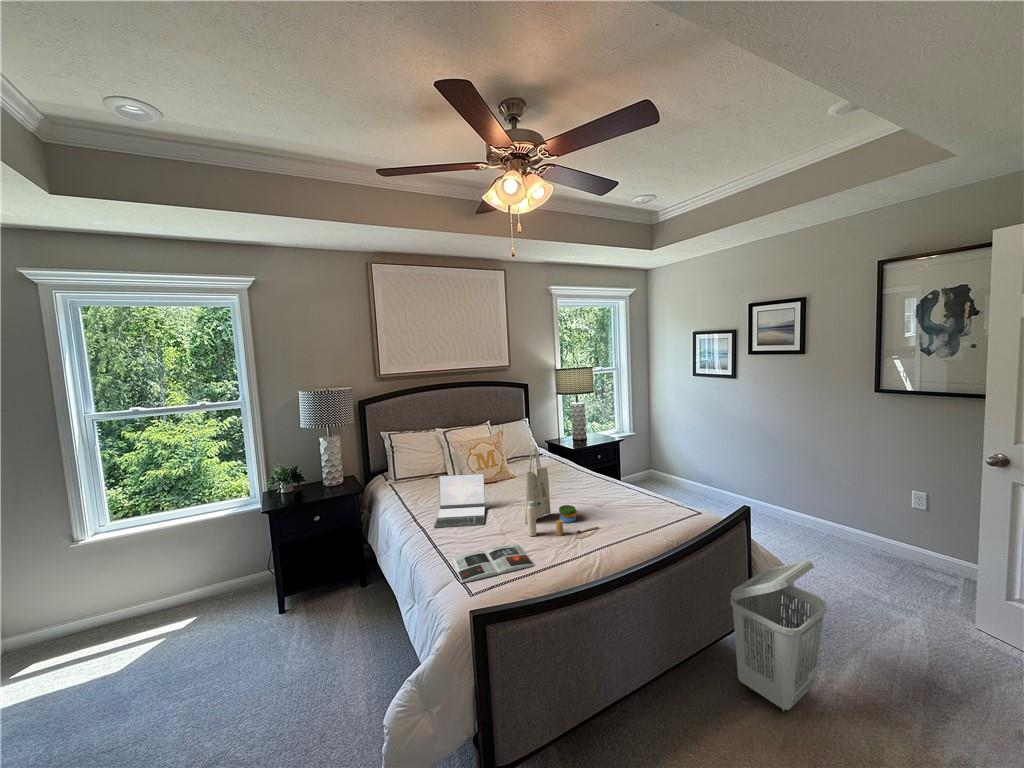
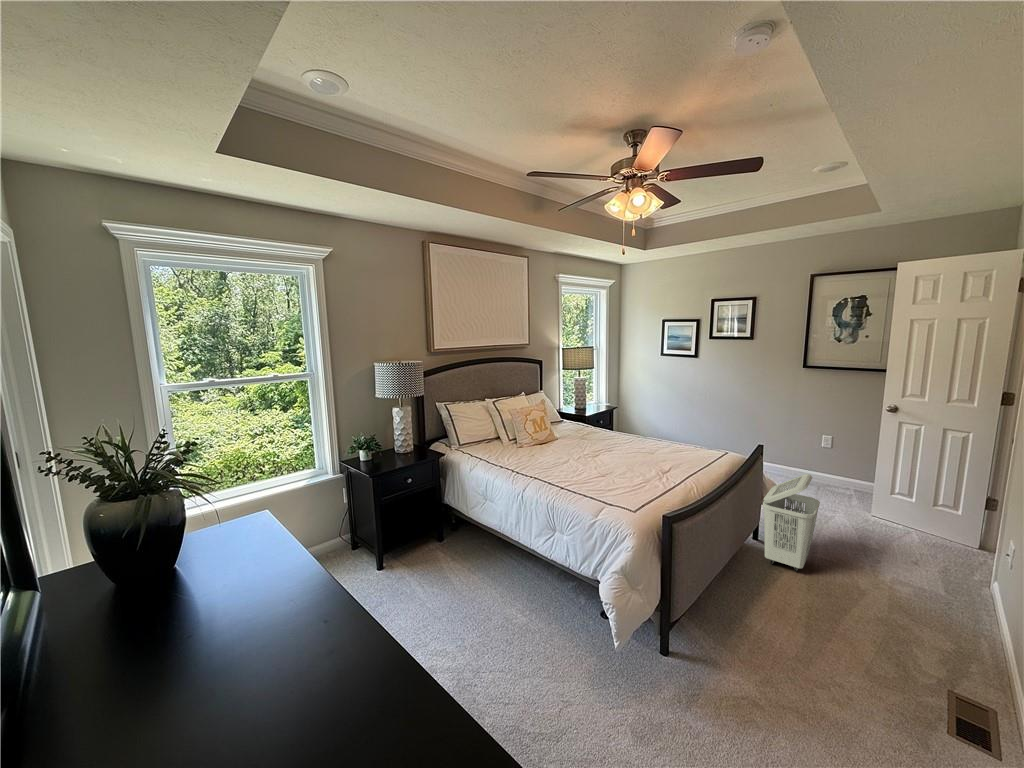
tote bag: present [525,446,599,536] -> none [613,406,670,473]
laptop: present [434,473,486,528] -> none [532,431,582,474]
magazine: present [452,544,535,583] -> none [590,478,655,503]

